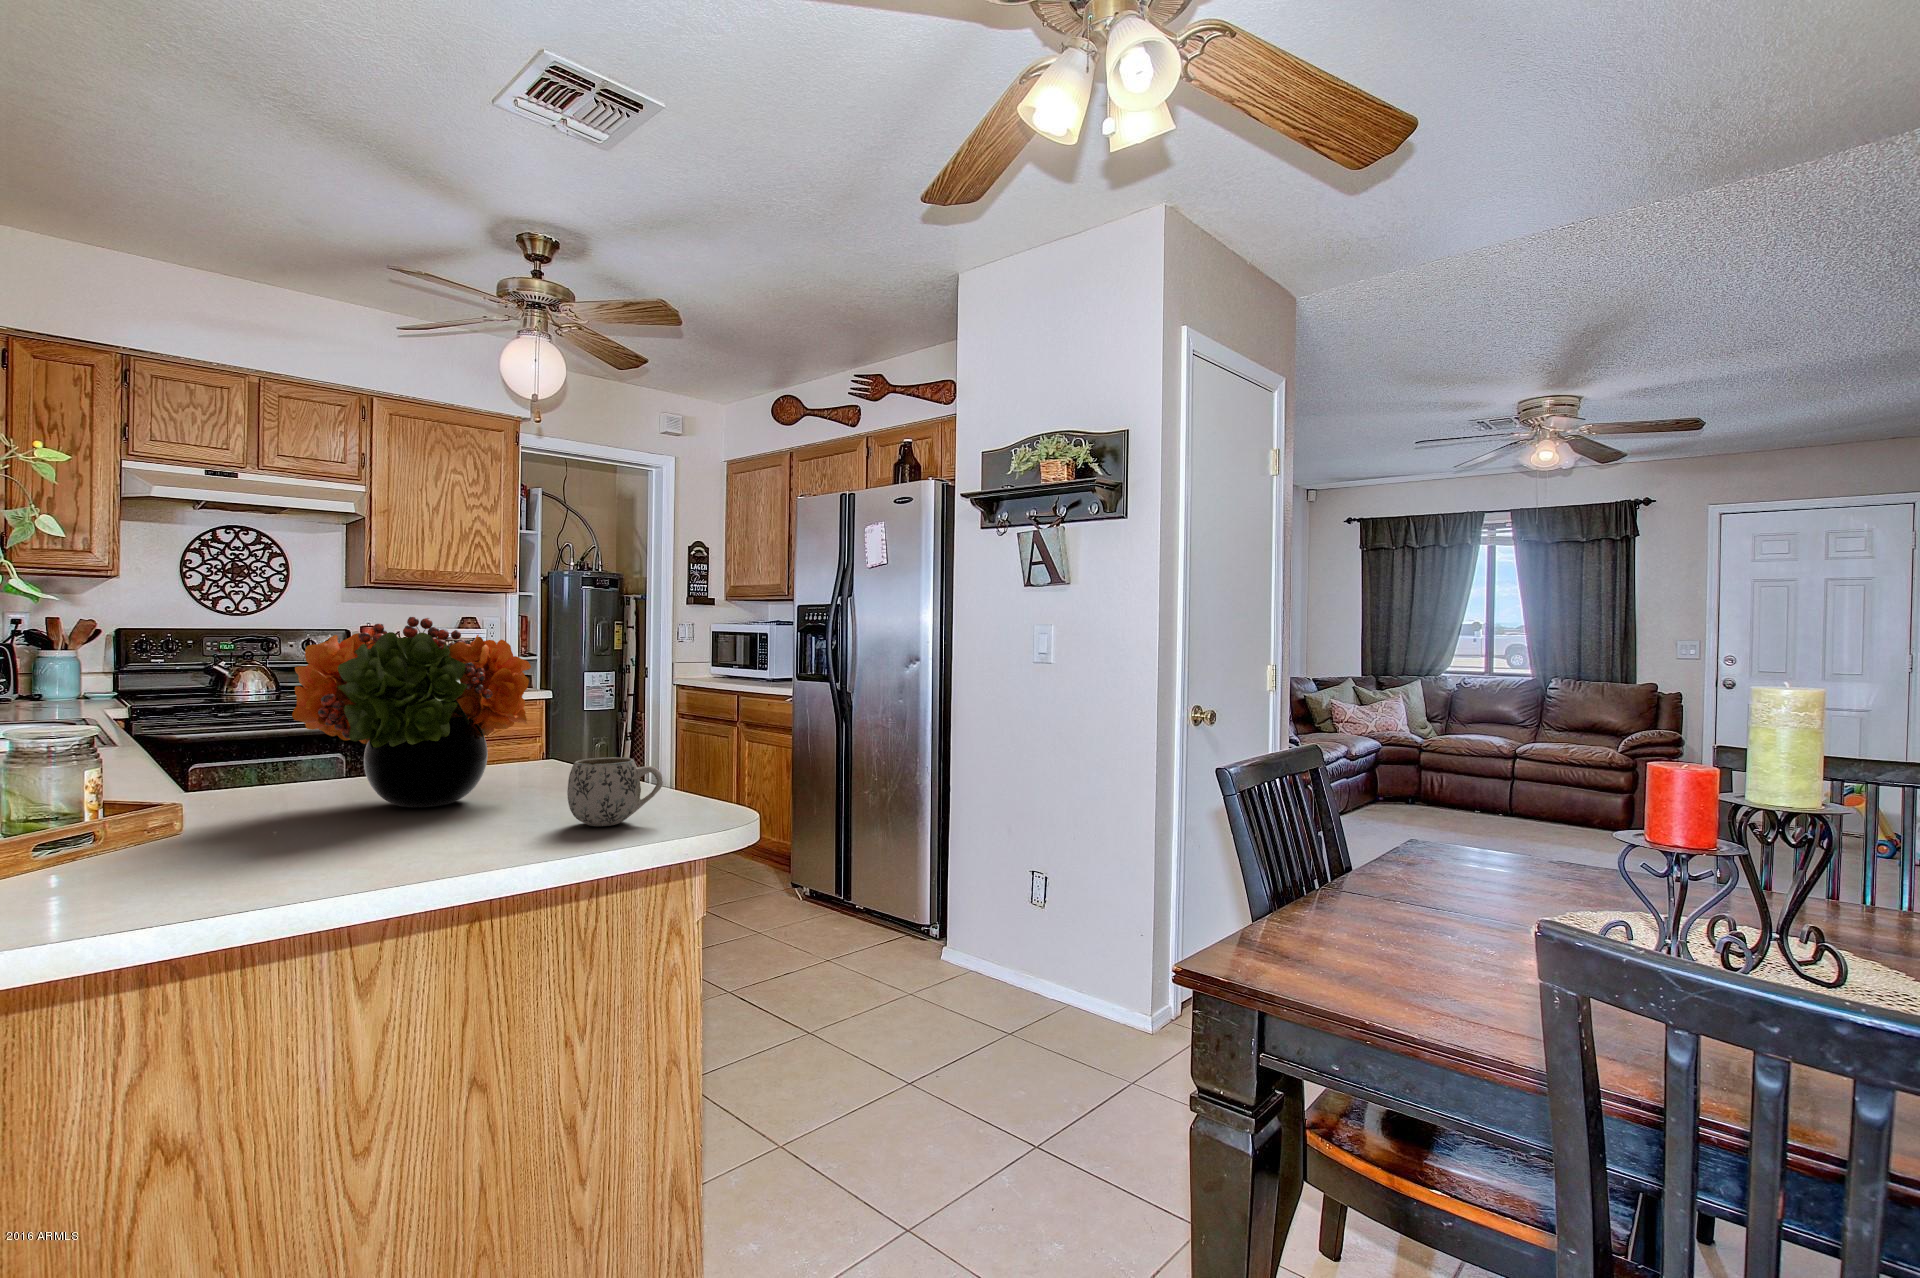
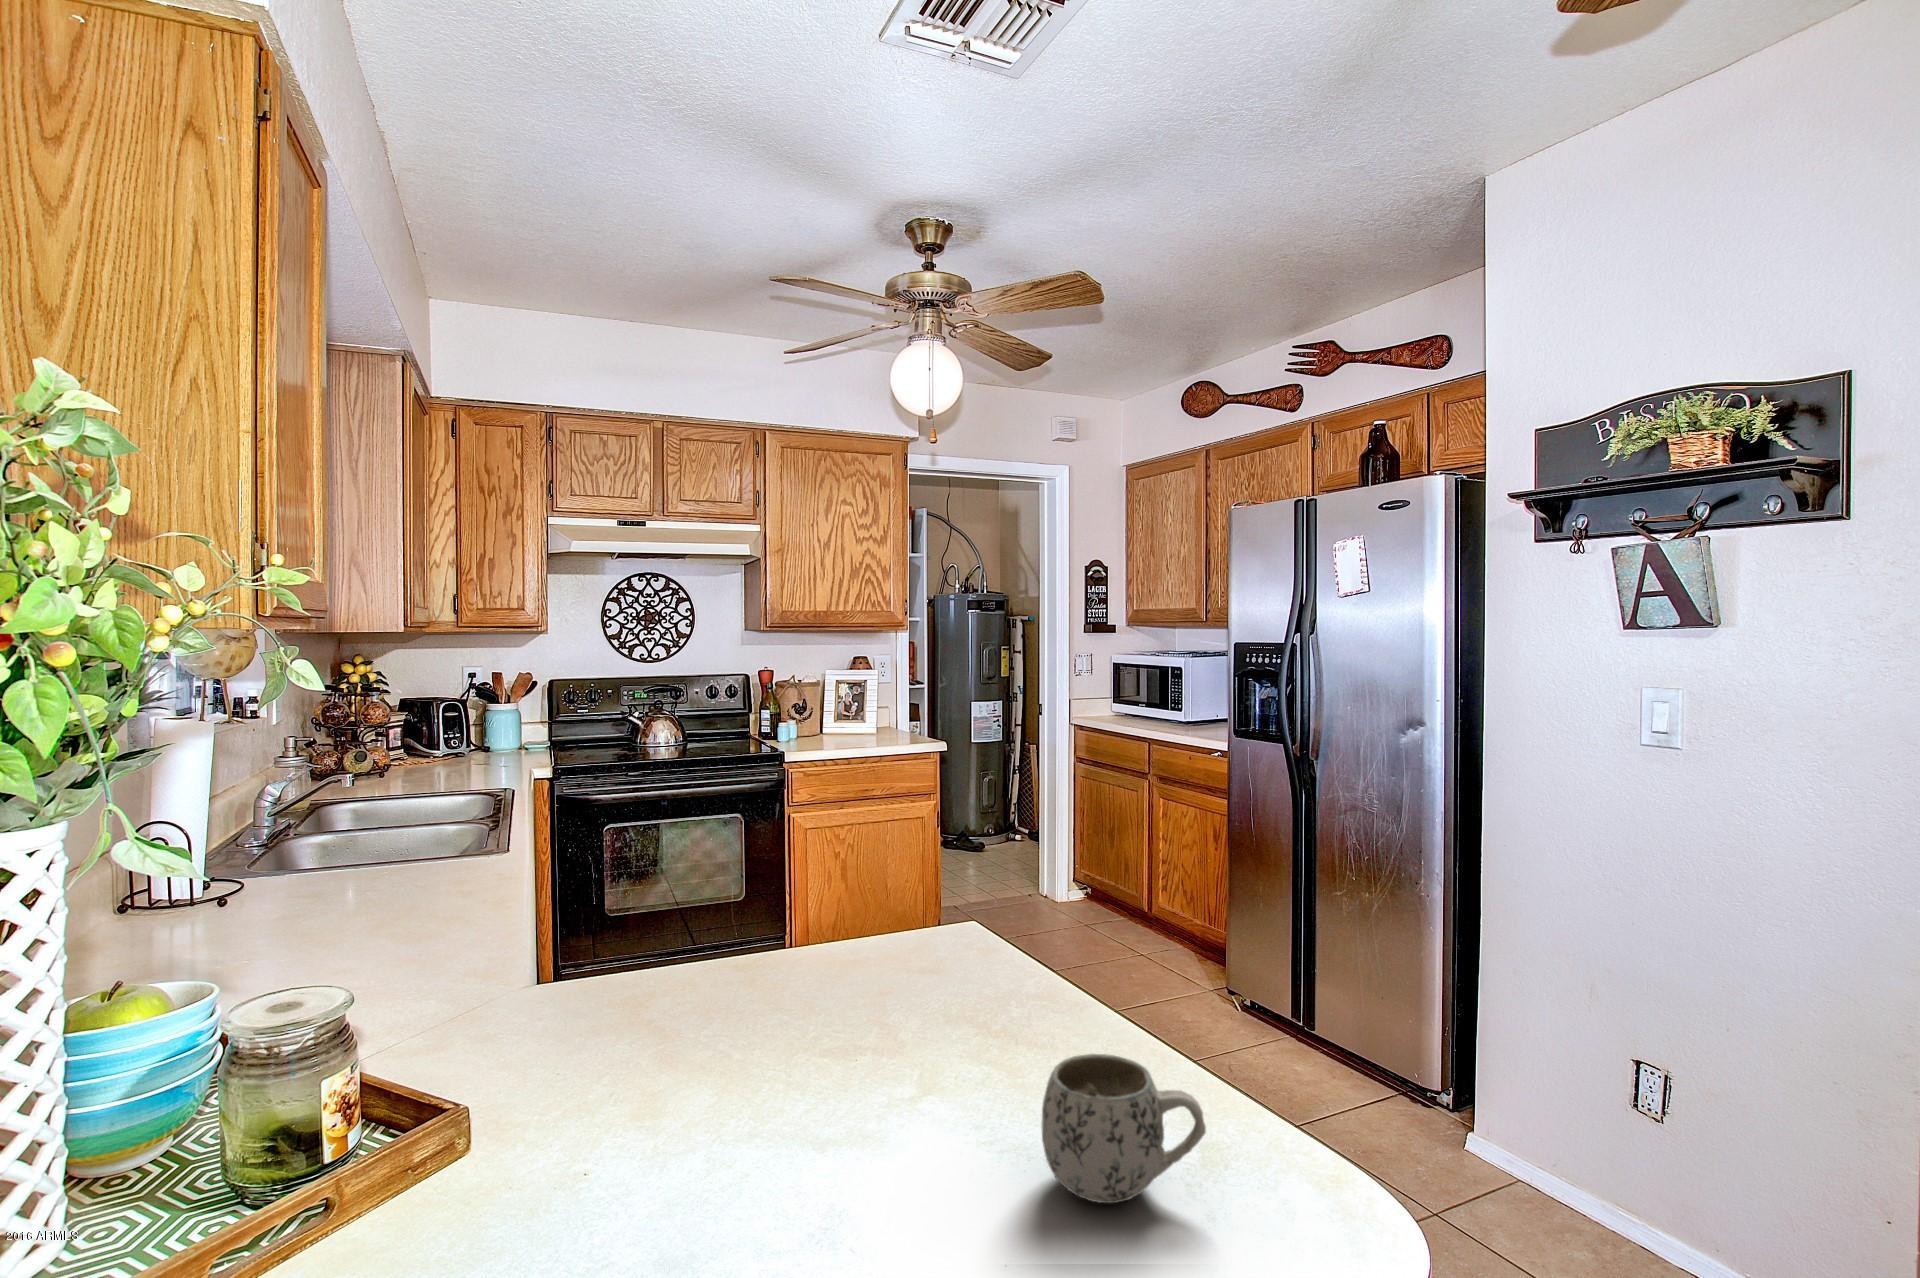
flower arrangement: present [292,617,531,807] -> none [646,774,964,1067]

